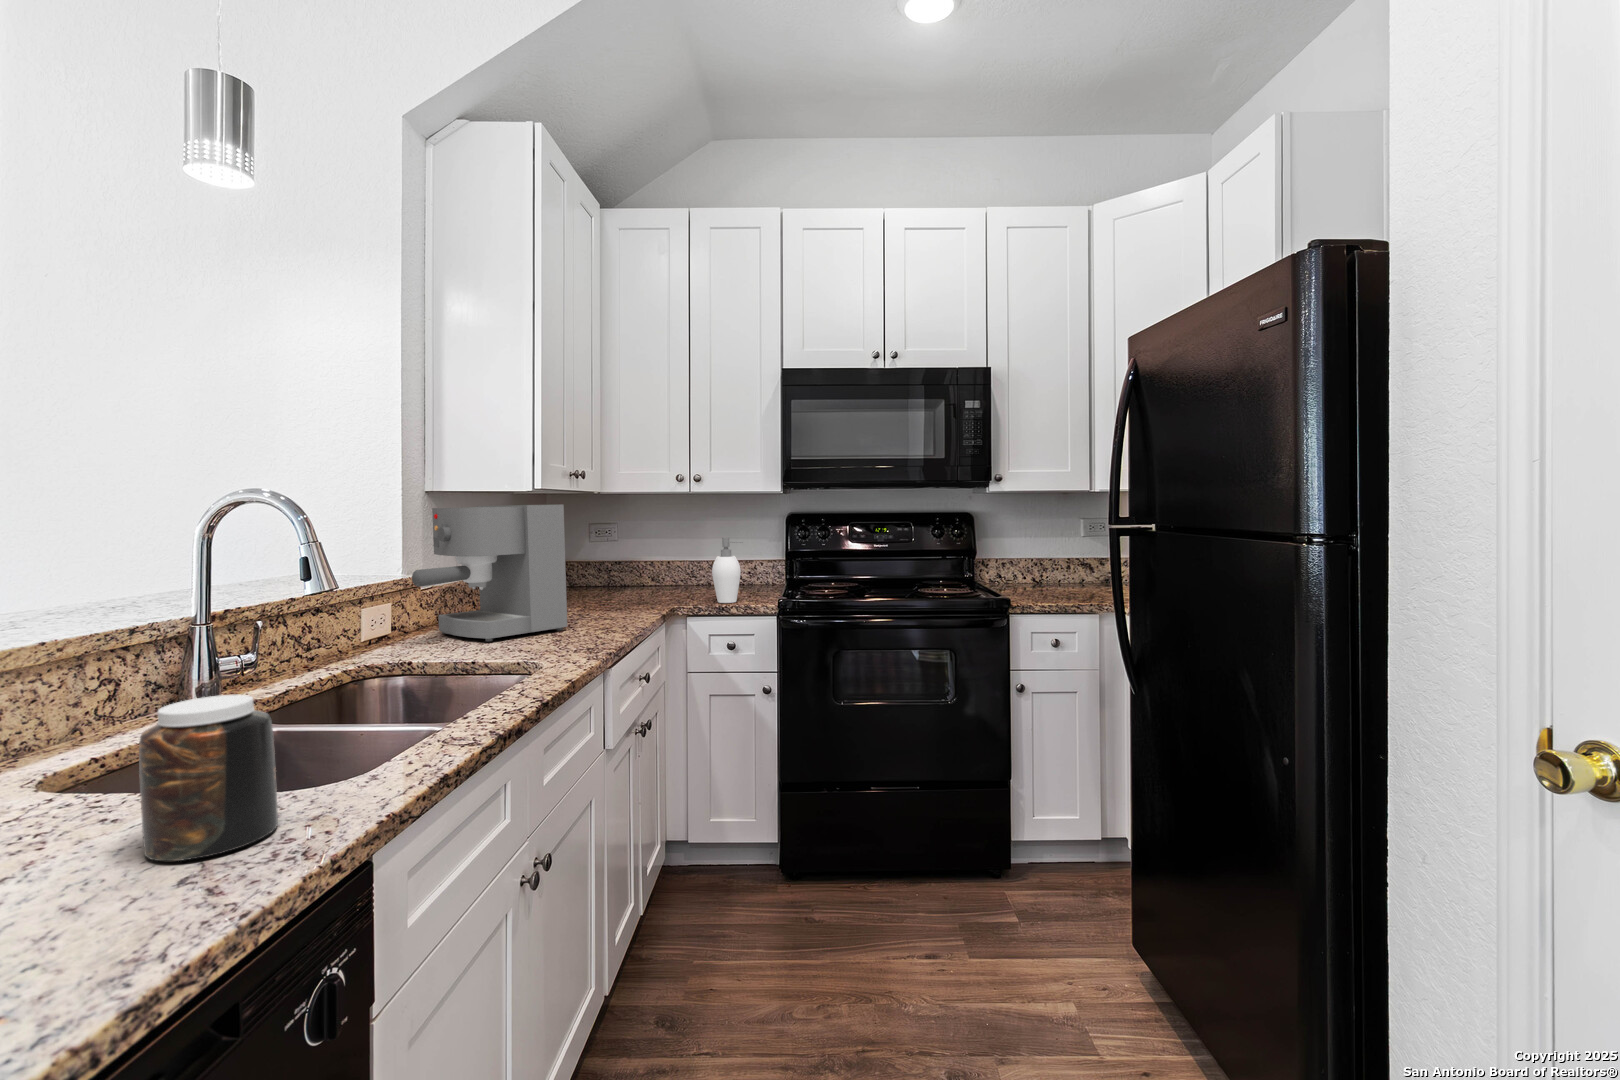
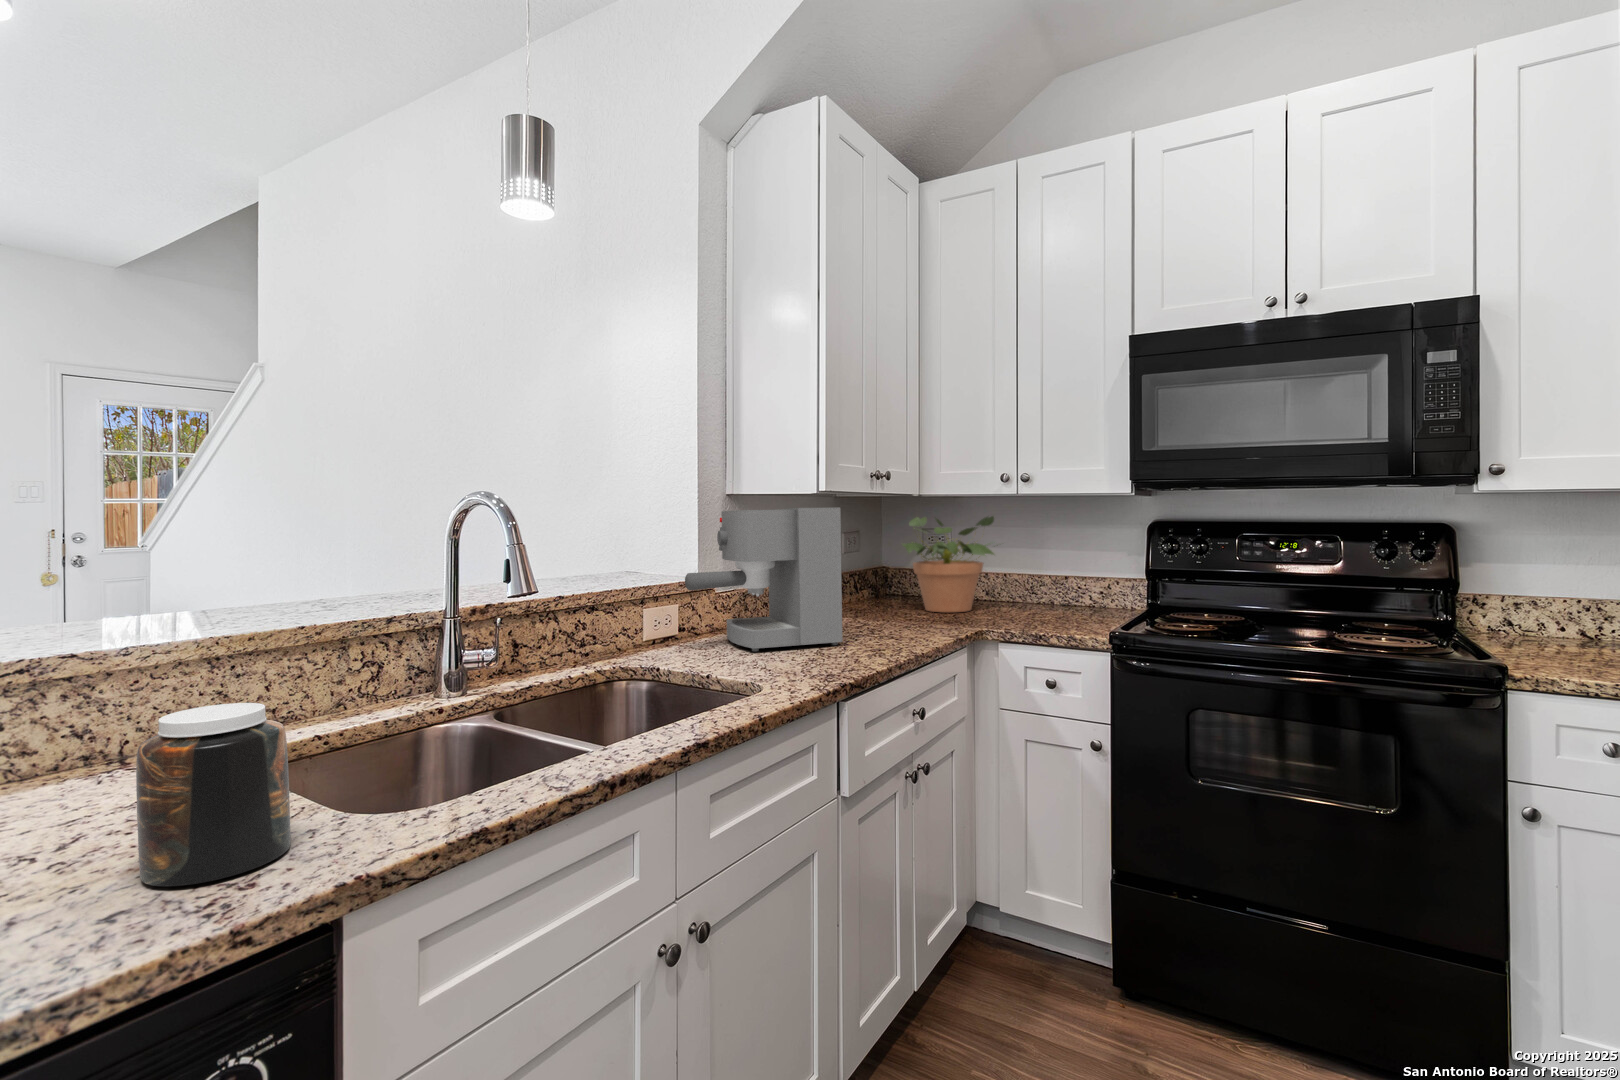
potted plant: none [582,509,680,598] -> present [902,516,994,612]
soap dispenser: present [712,537,742,603] -> none [1033,548,1069,627]

